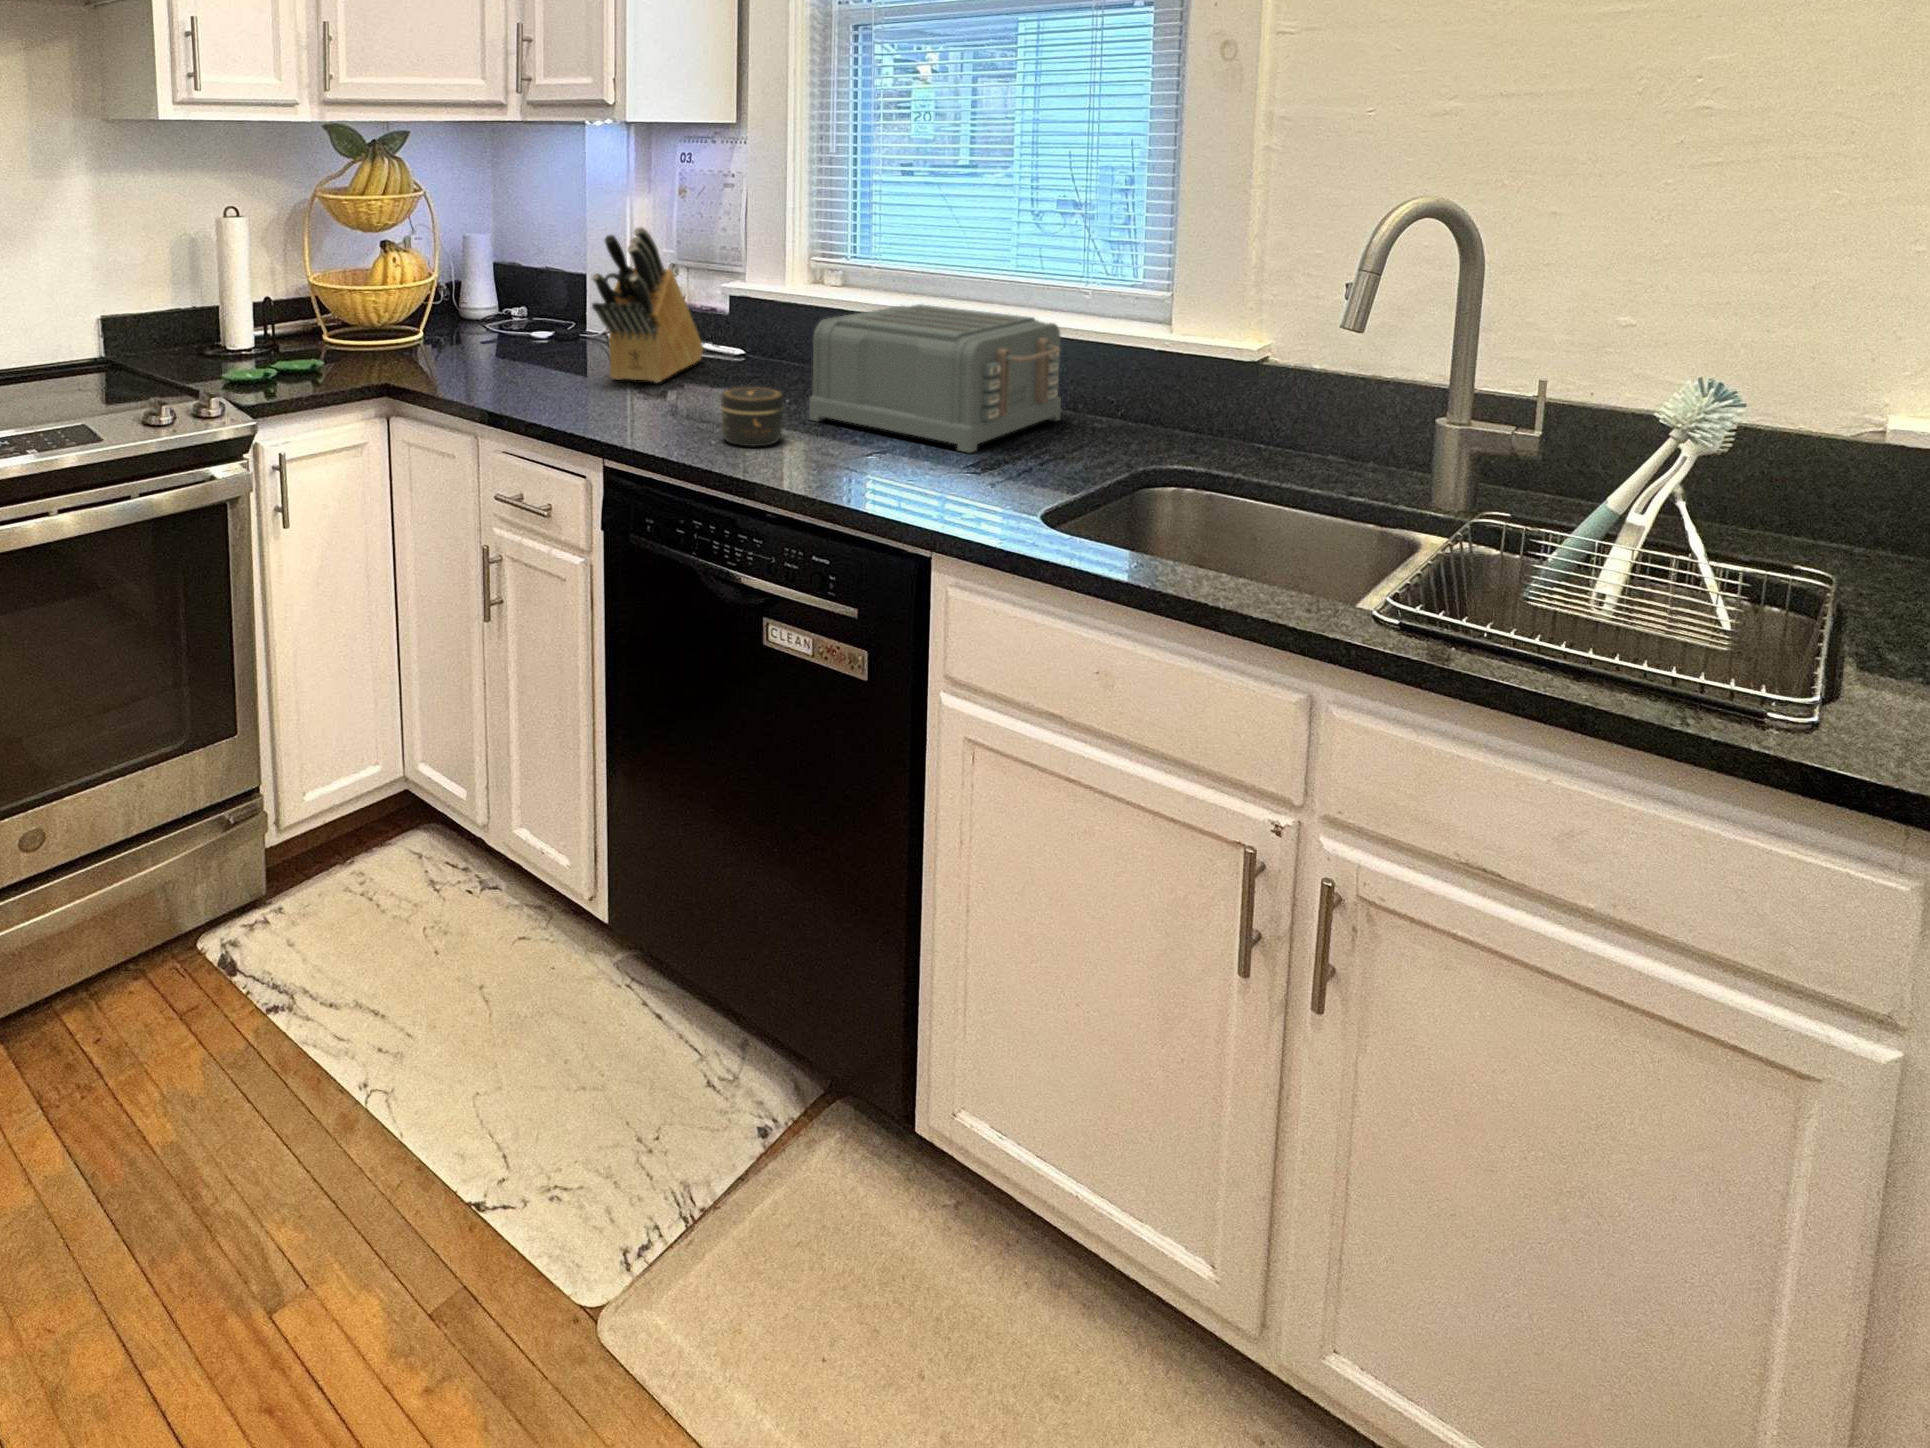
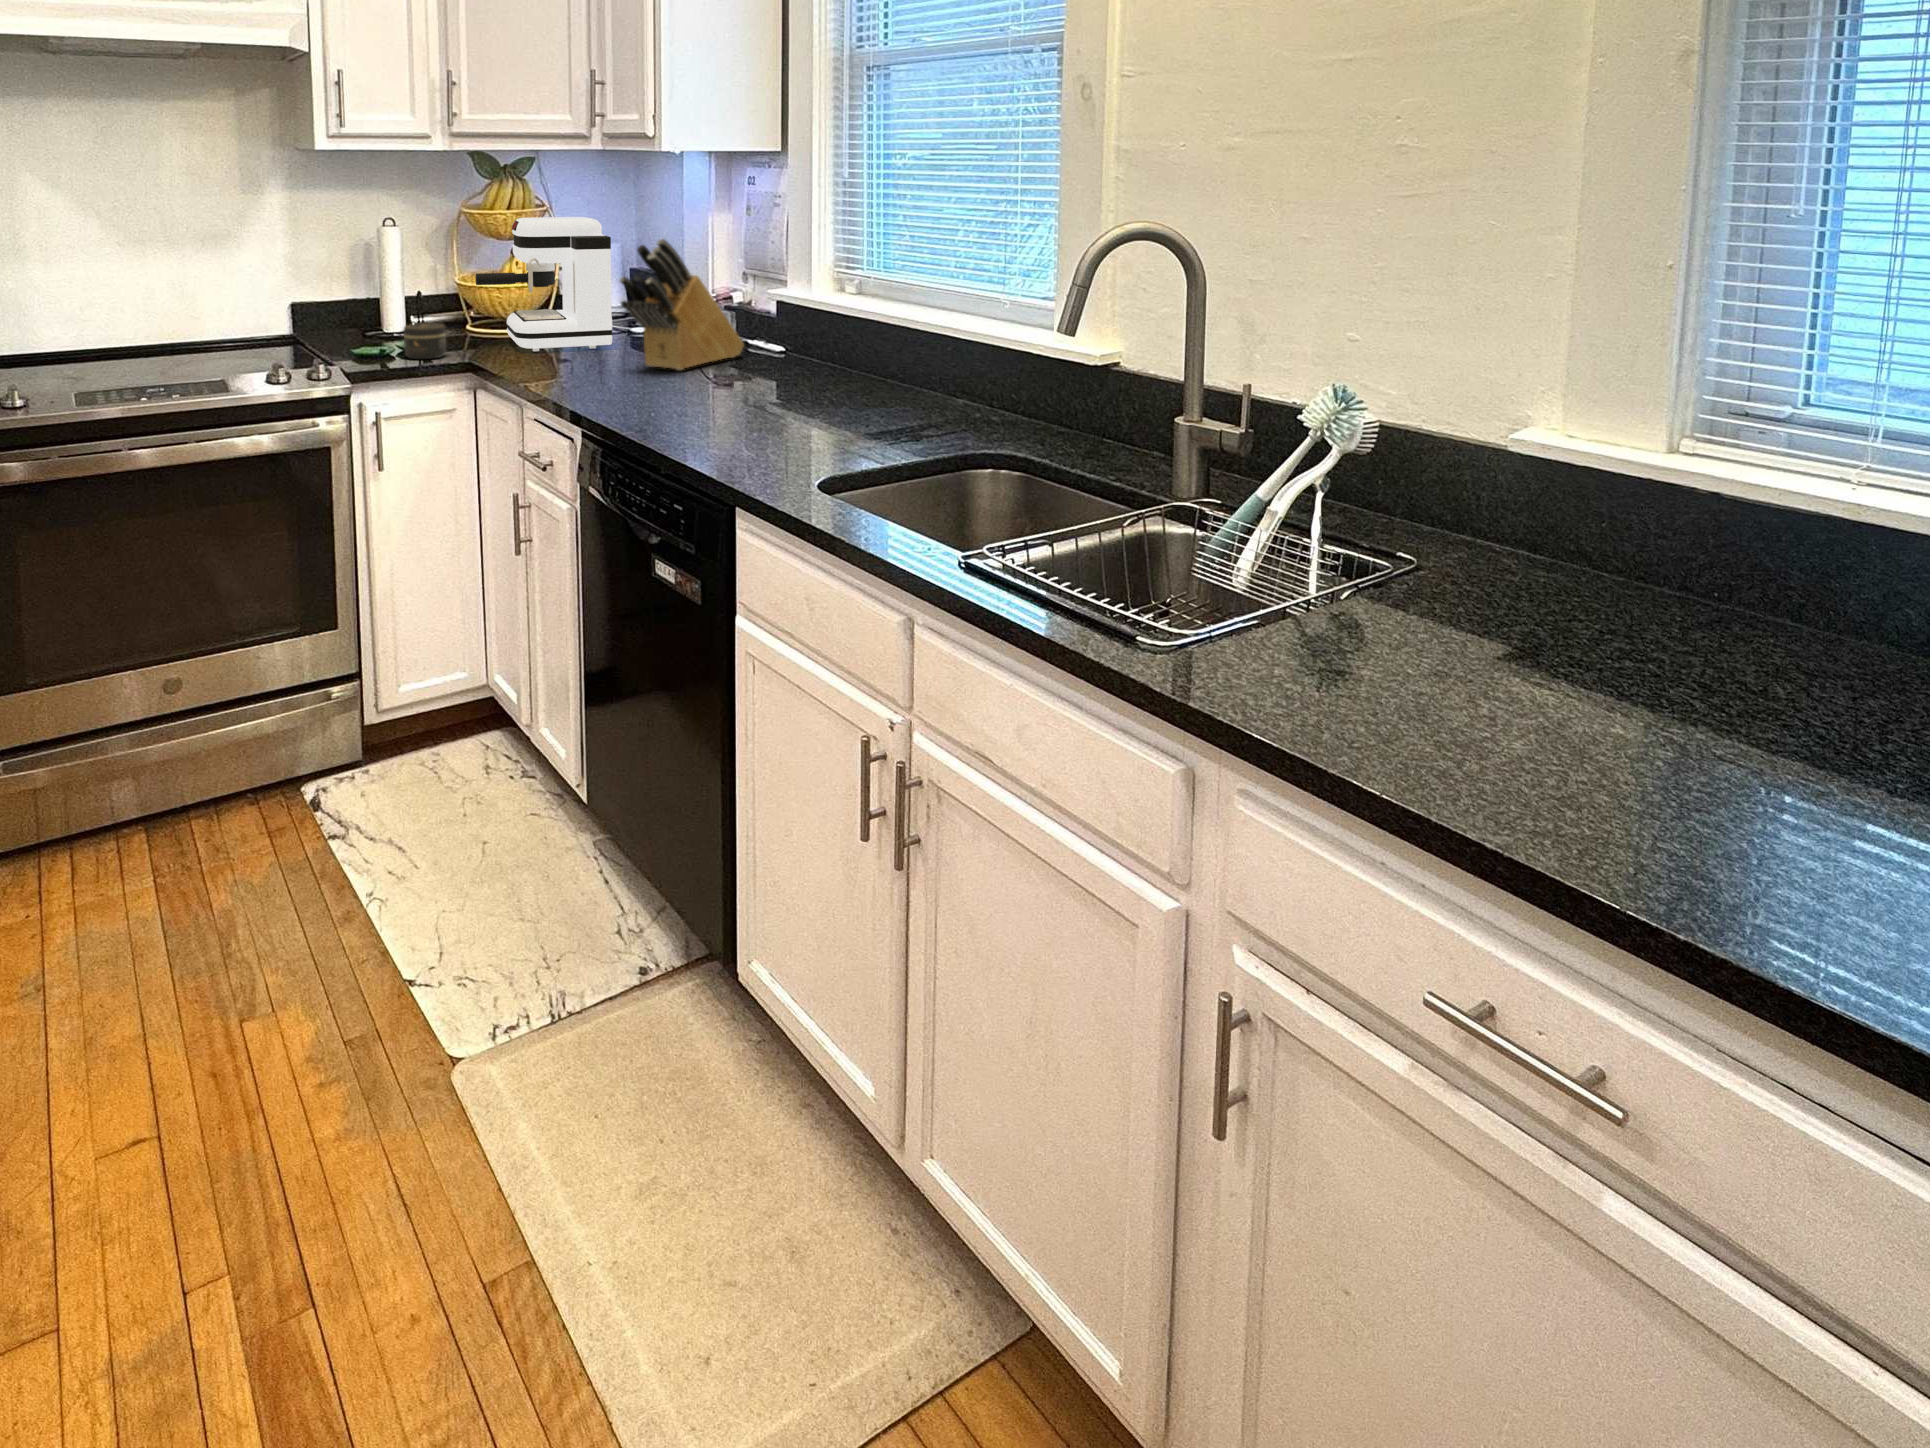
coffee maker: none [364,202,539,366] -> present [476,217,612,351]
toaster: present [809,304,1061,452] -> none [760,309,976,432]
jar: present [721,387,783,446] -> present [404,323,446,359]

